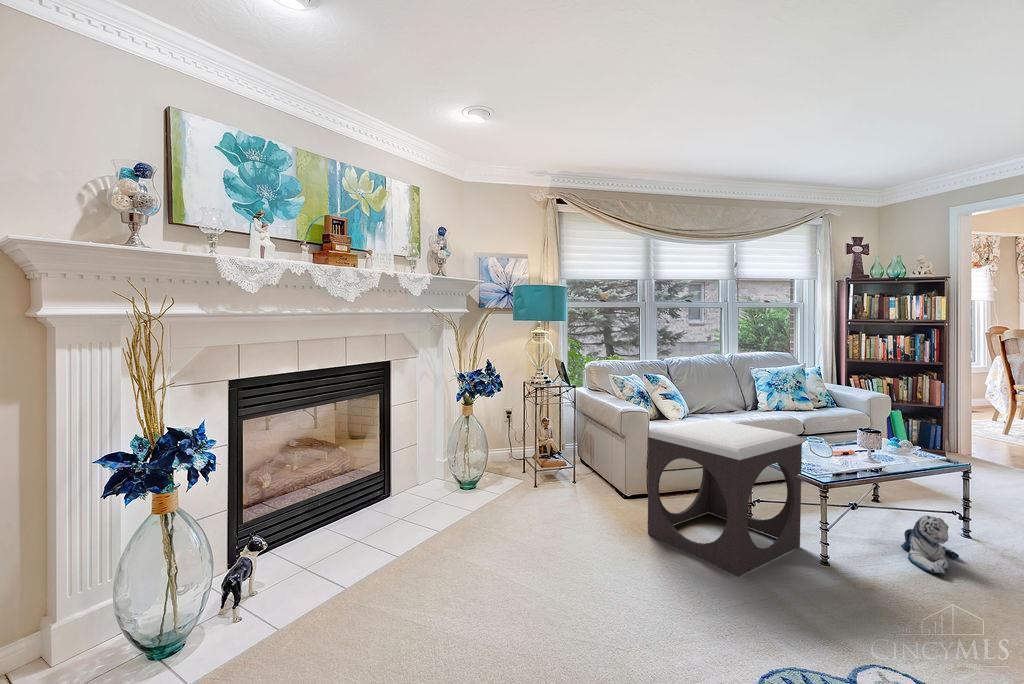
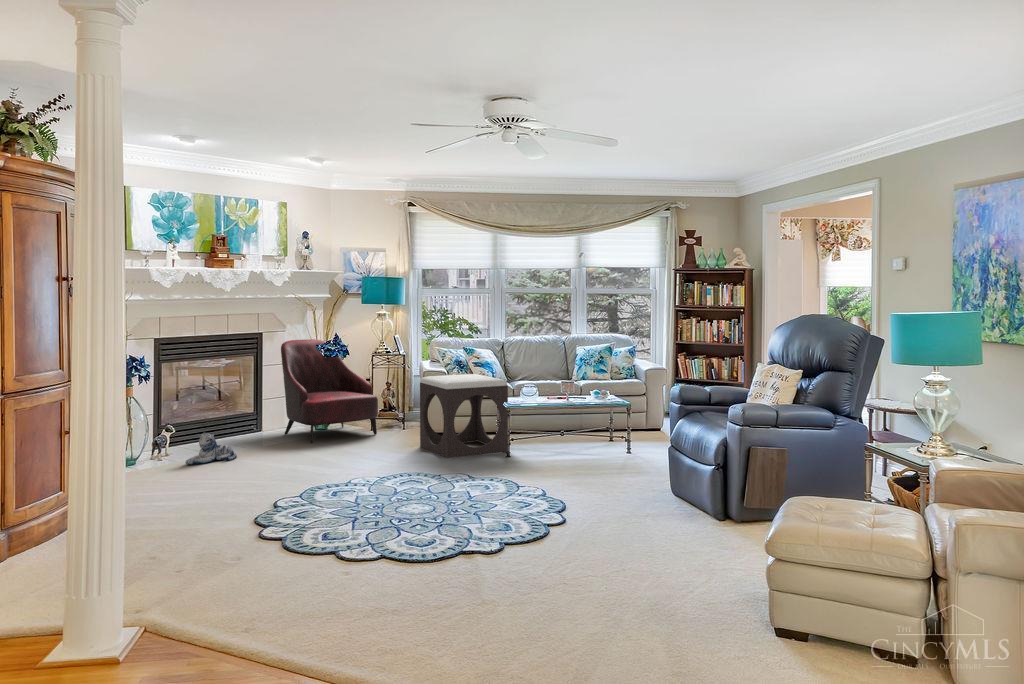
armchair: none [415,368,553,530] -> present [281,339,378,443]
plush toy: present [901,515,959,574] -> present [185,432,237,464]

